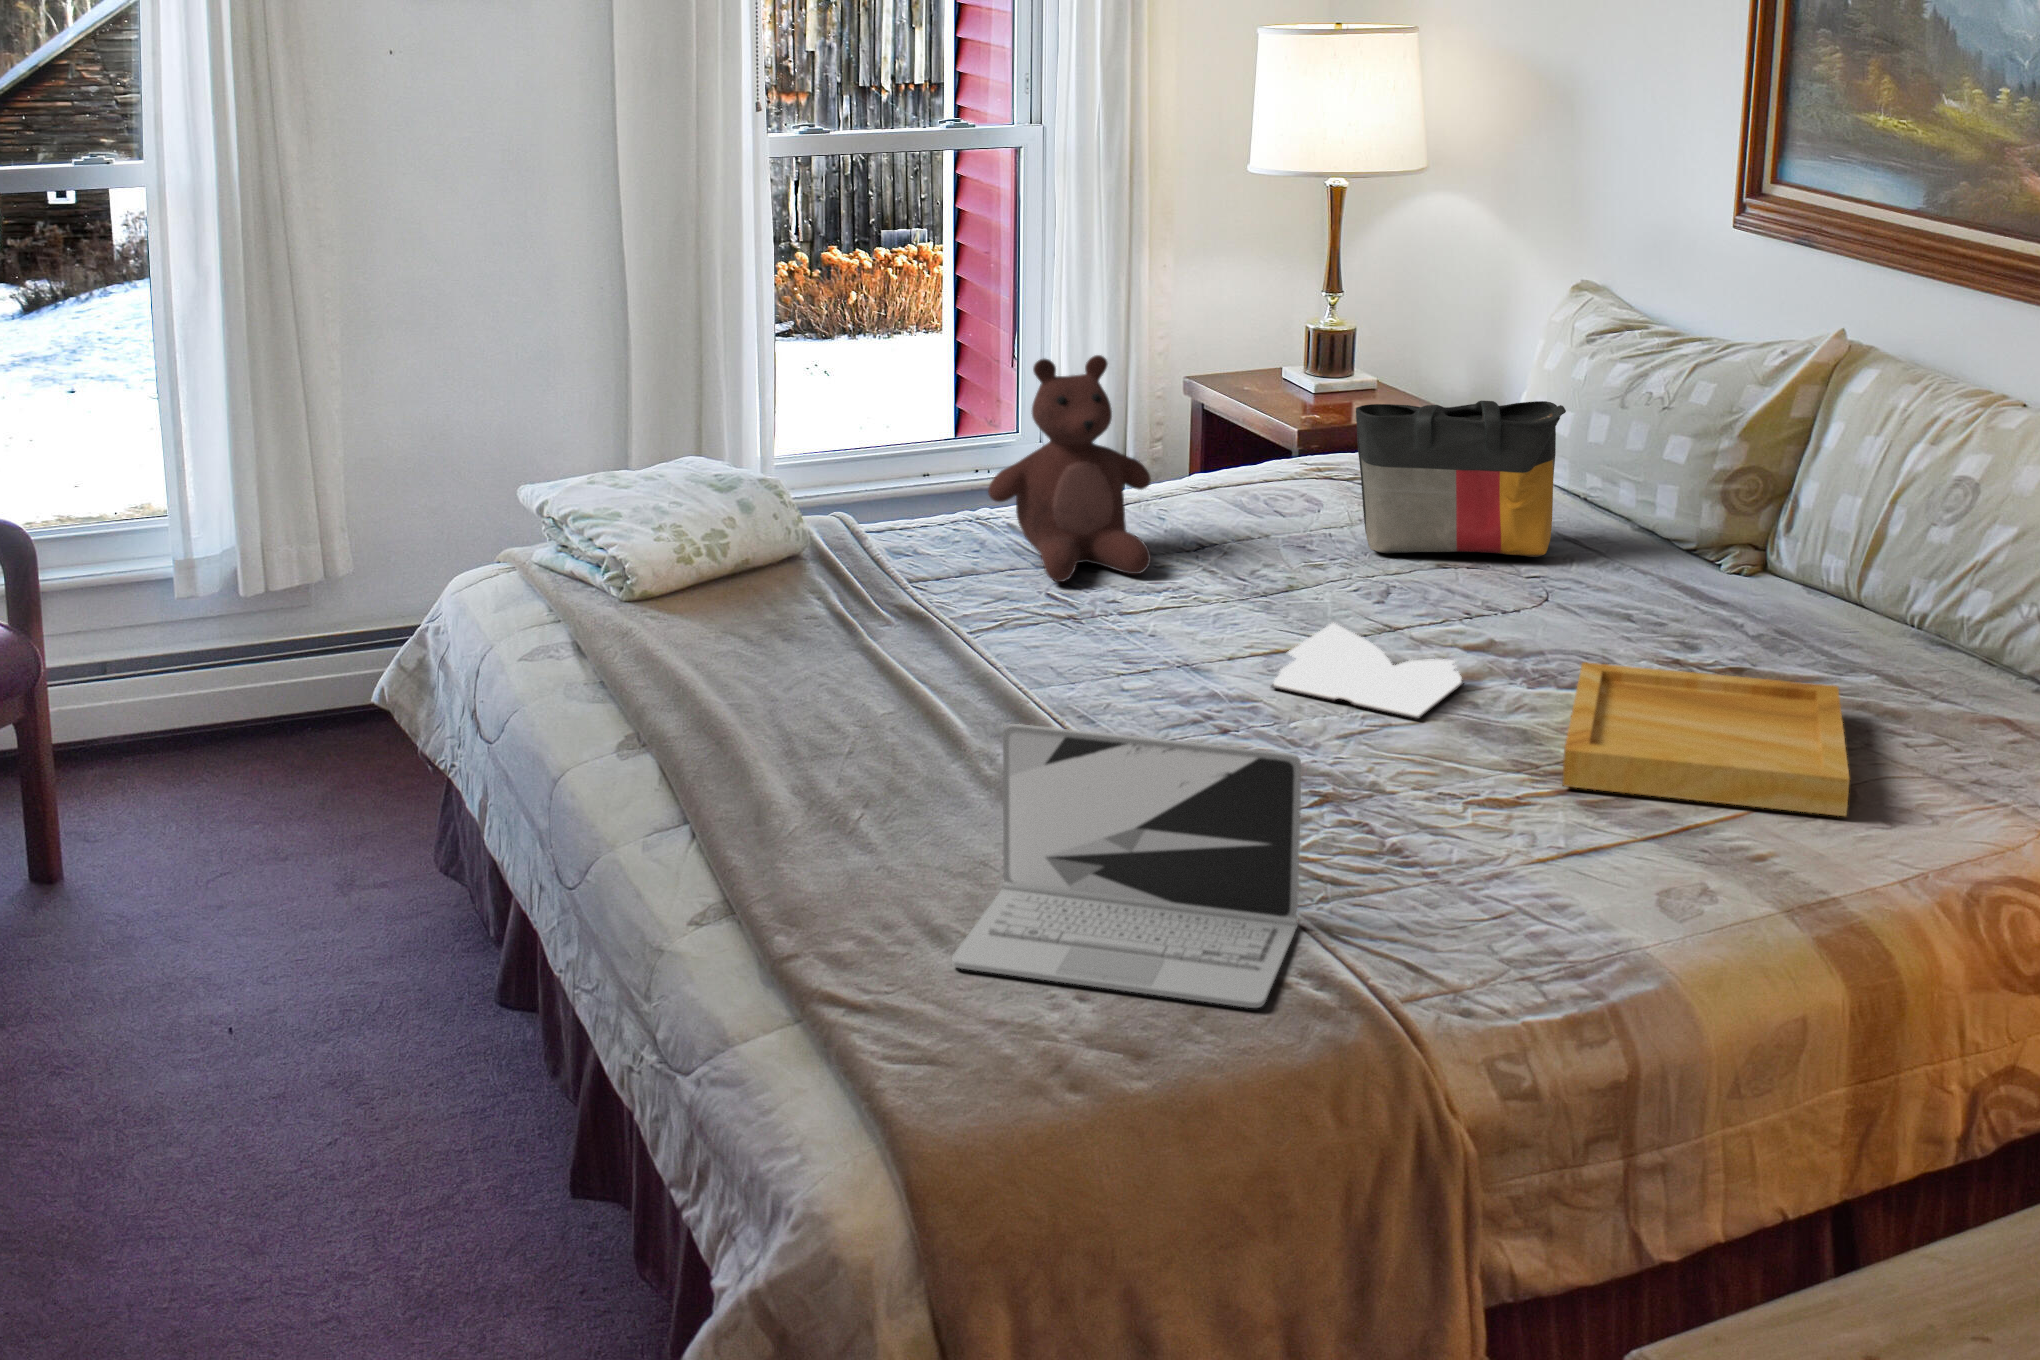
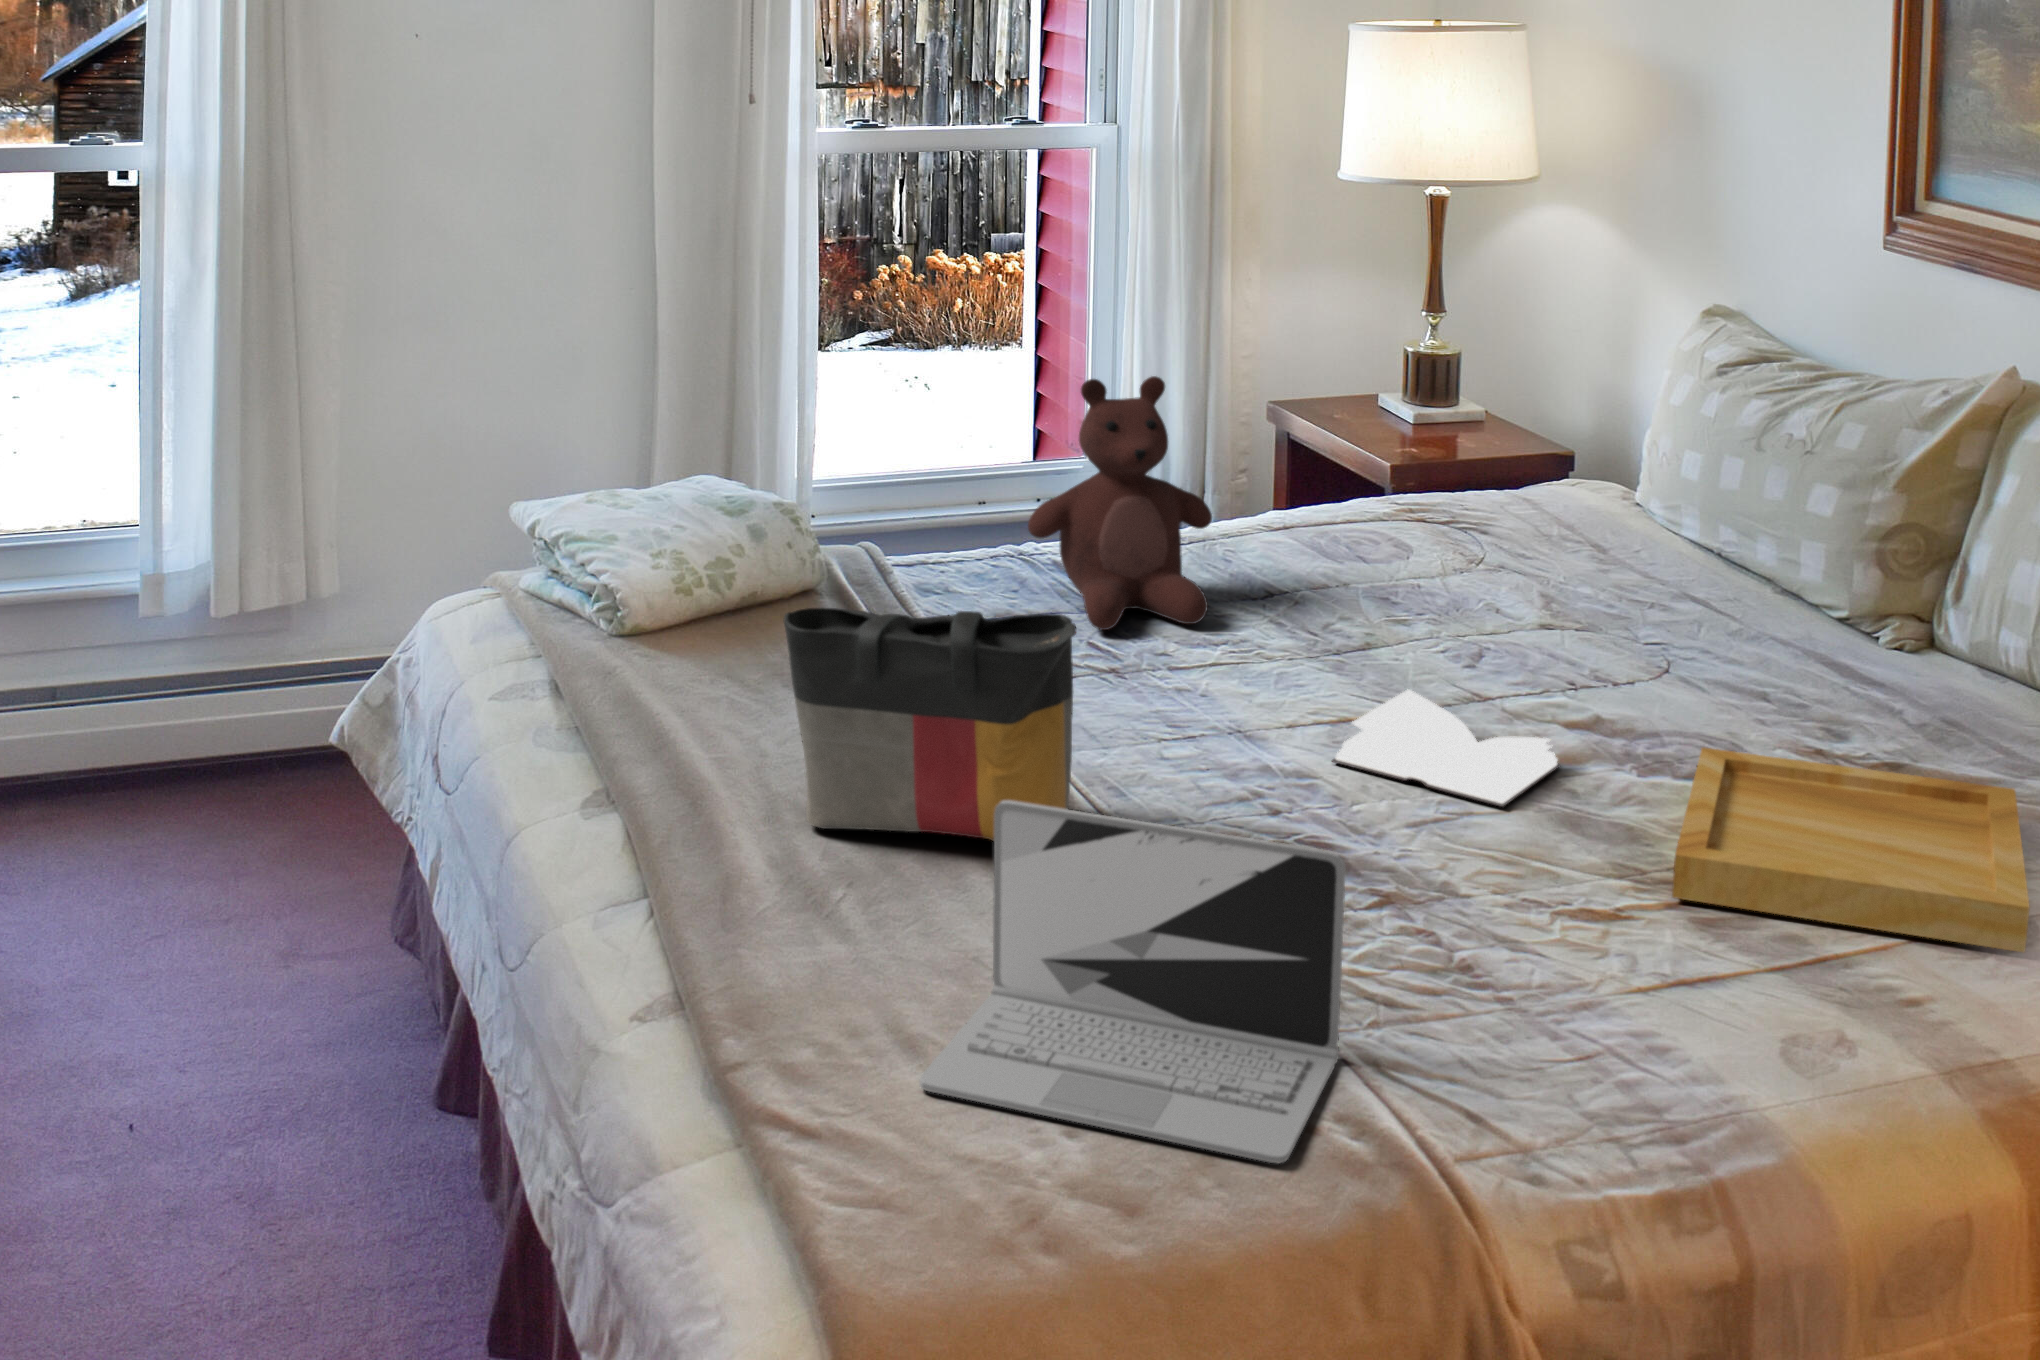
tote bag: present [1356,401,1566,557] -> present [783,608,1076,841]

